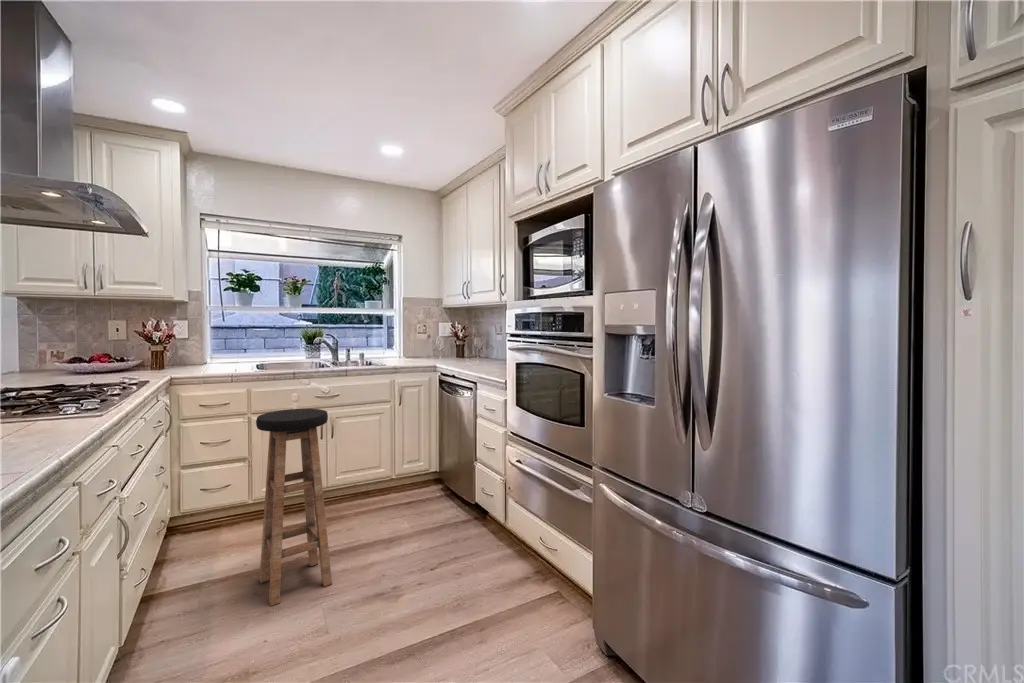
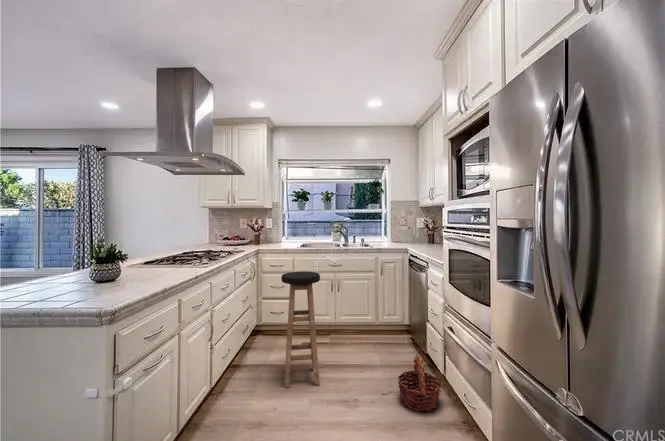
basket: none [452,504,508,575] -> present [398,355,441,411]

